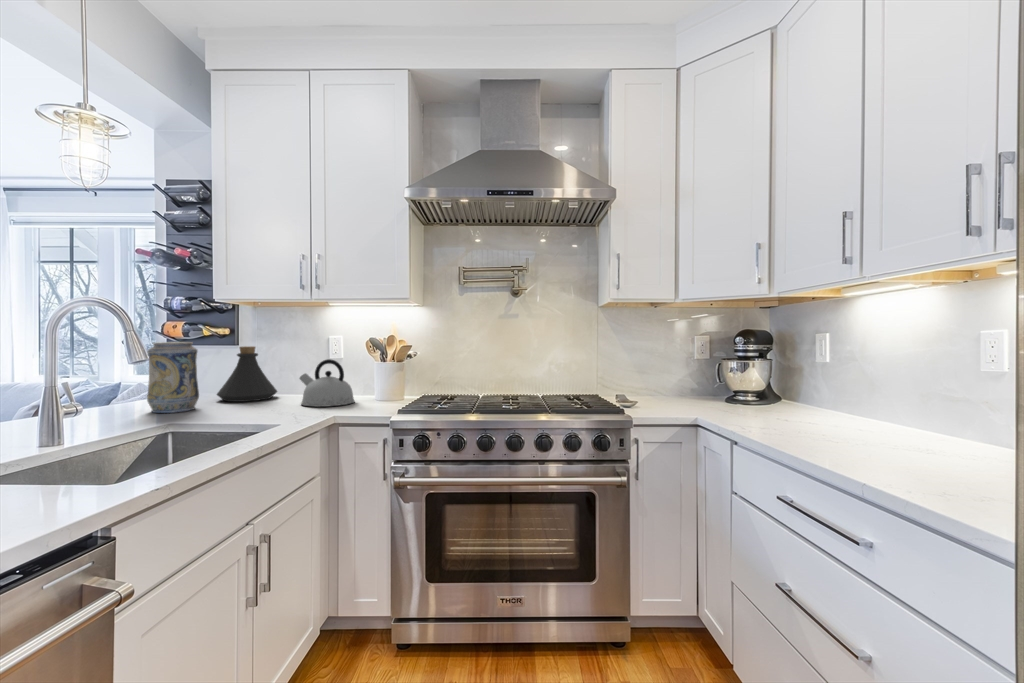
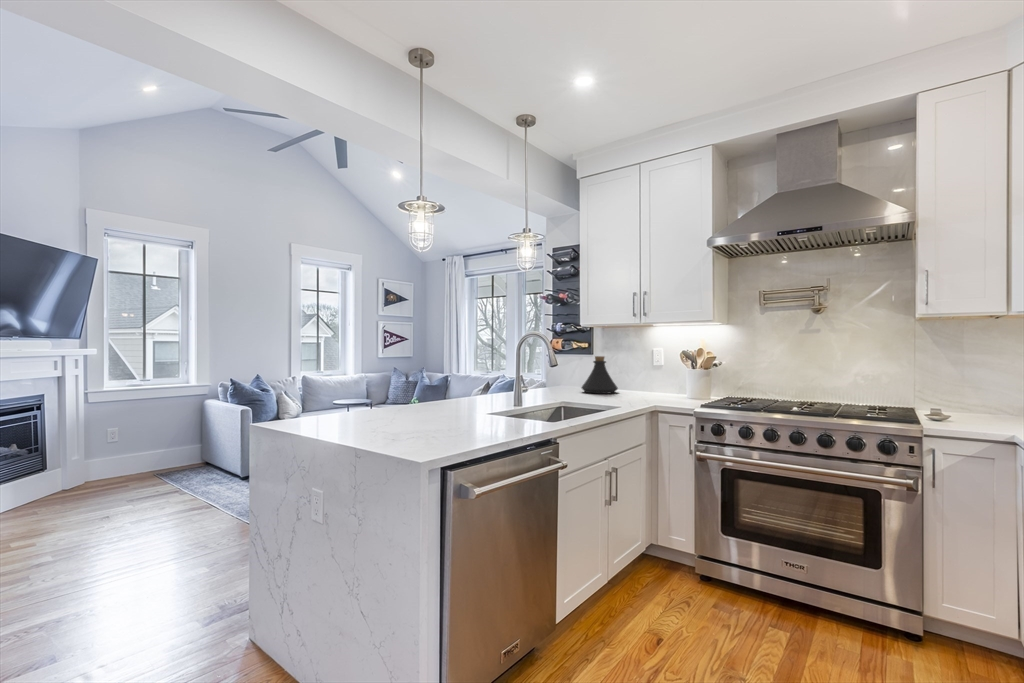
decorative vase: present [147,342,199,413] -> none [546,352,573,396]
kettle: present [300,359,355,407] -> none [633,366,671,400]

